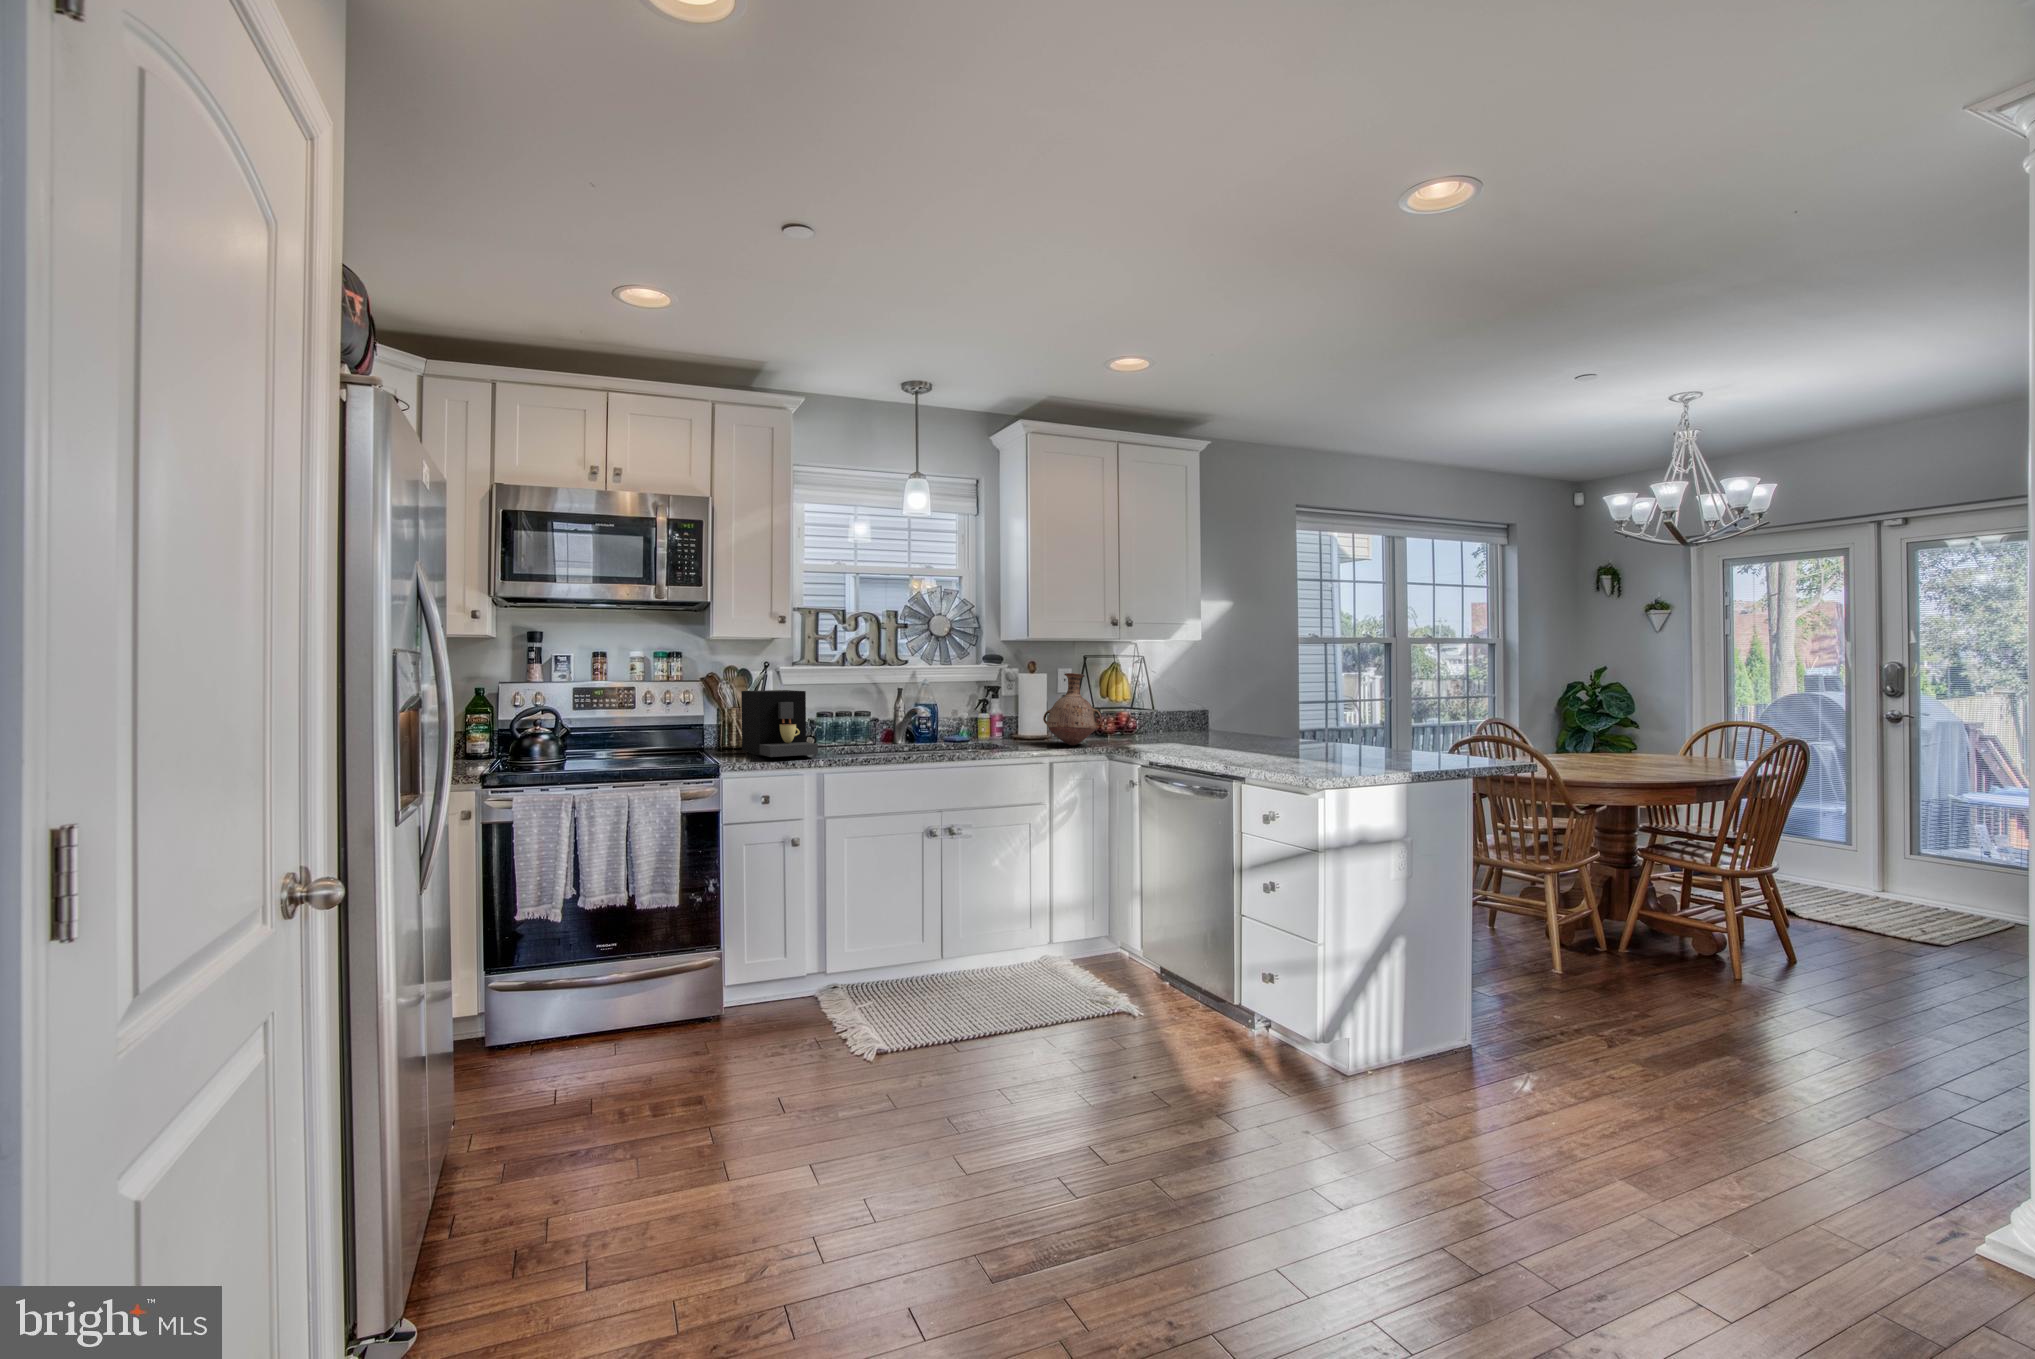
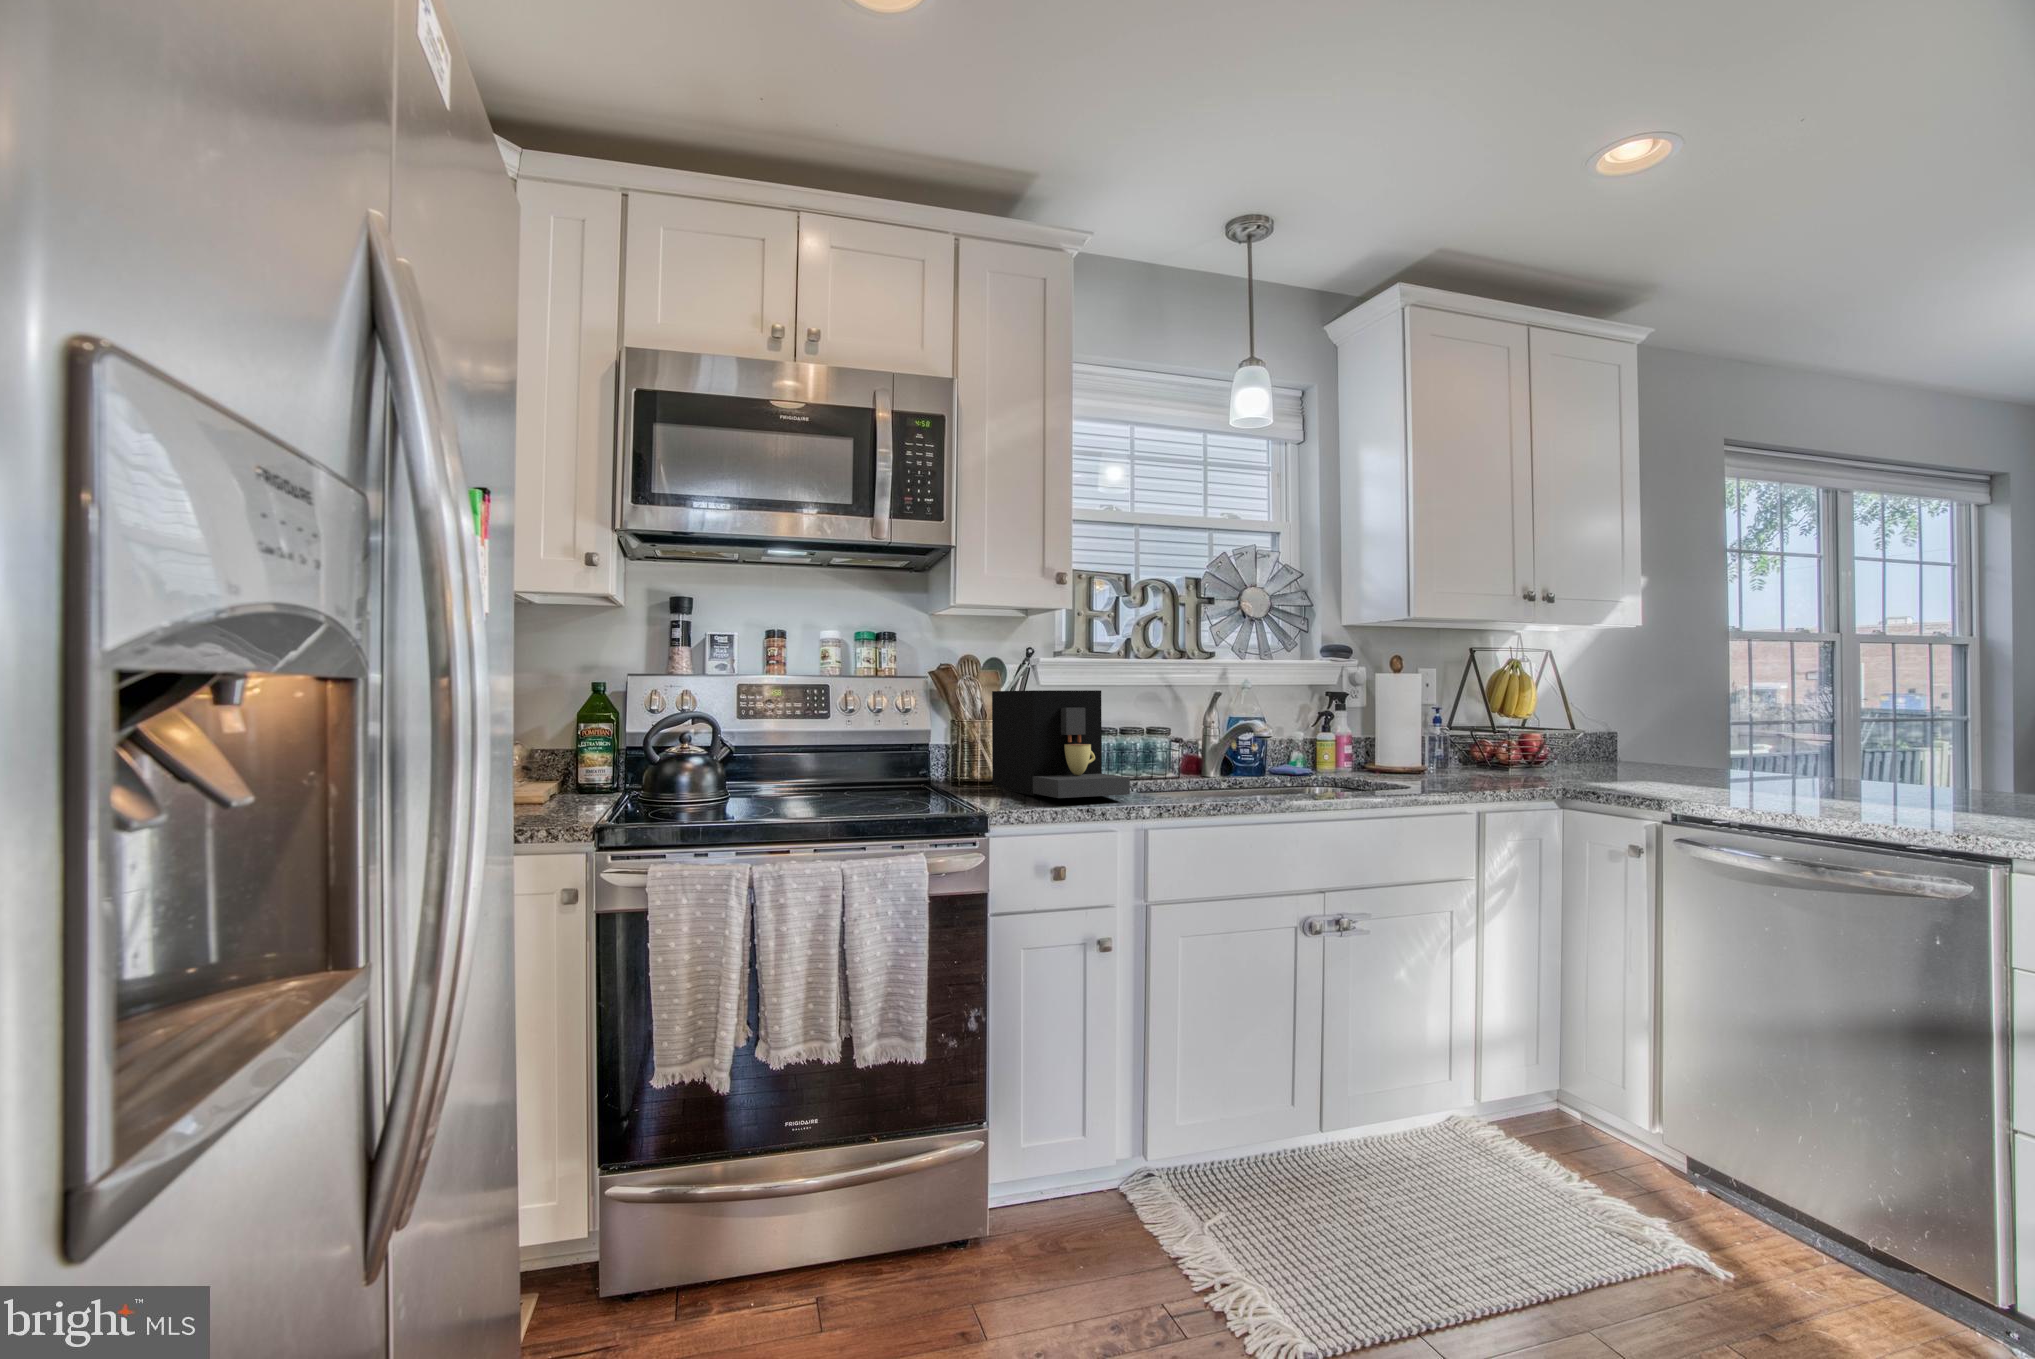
vase: present [1043,673,1102,745] -> none [1456,667,1564,784]

